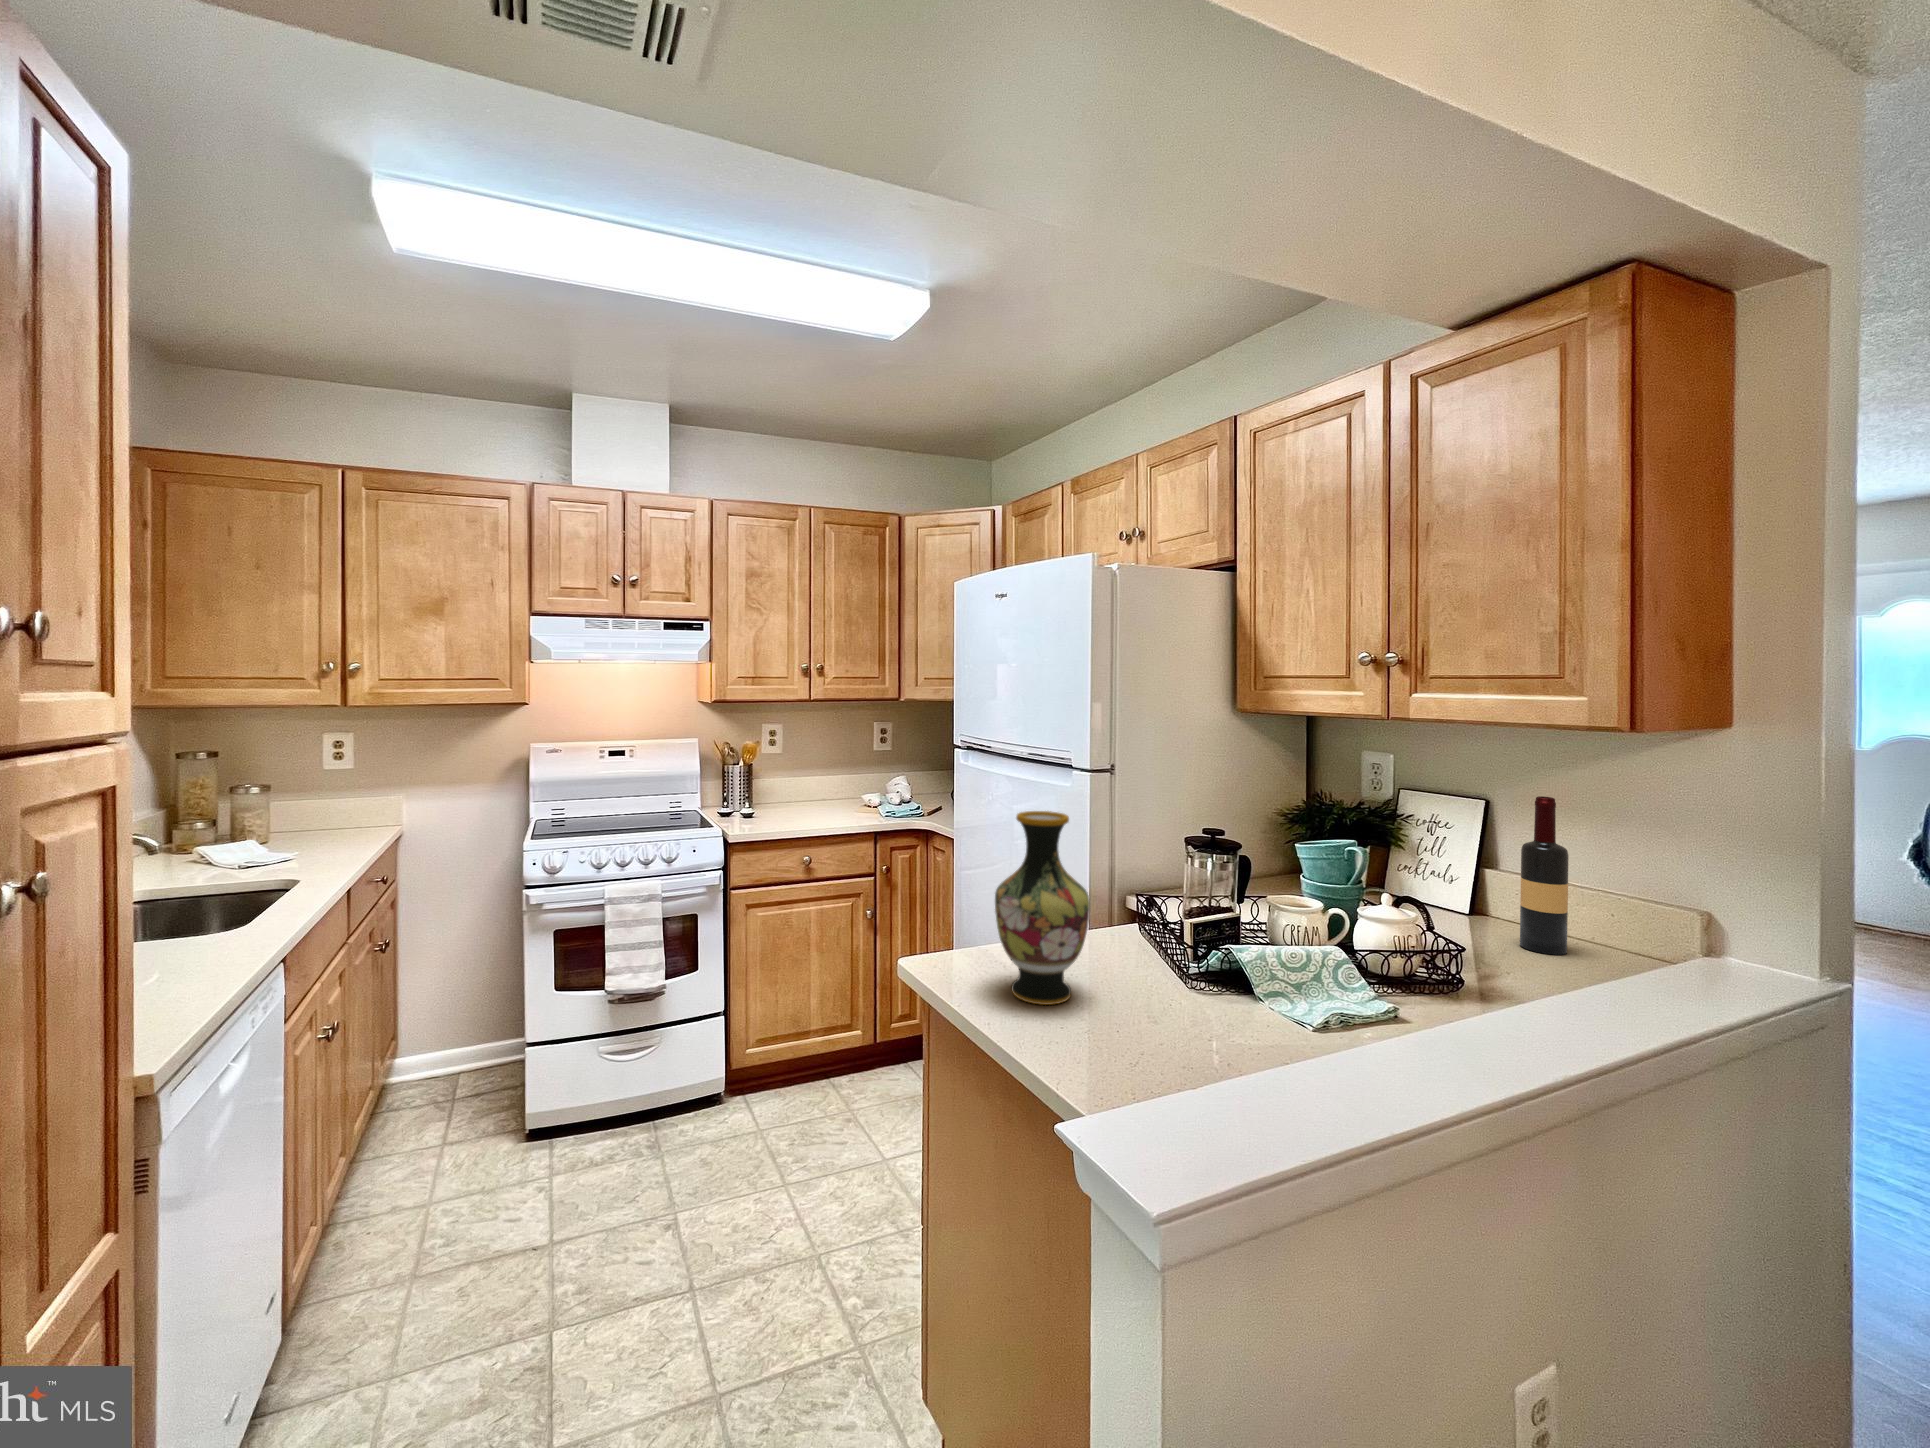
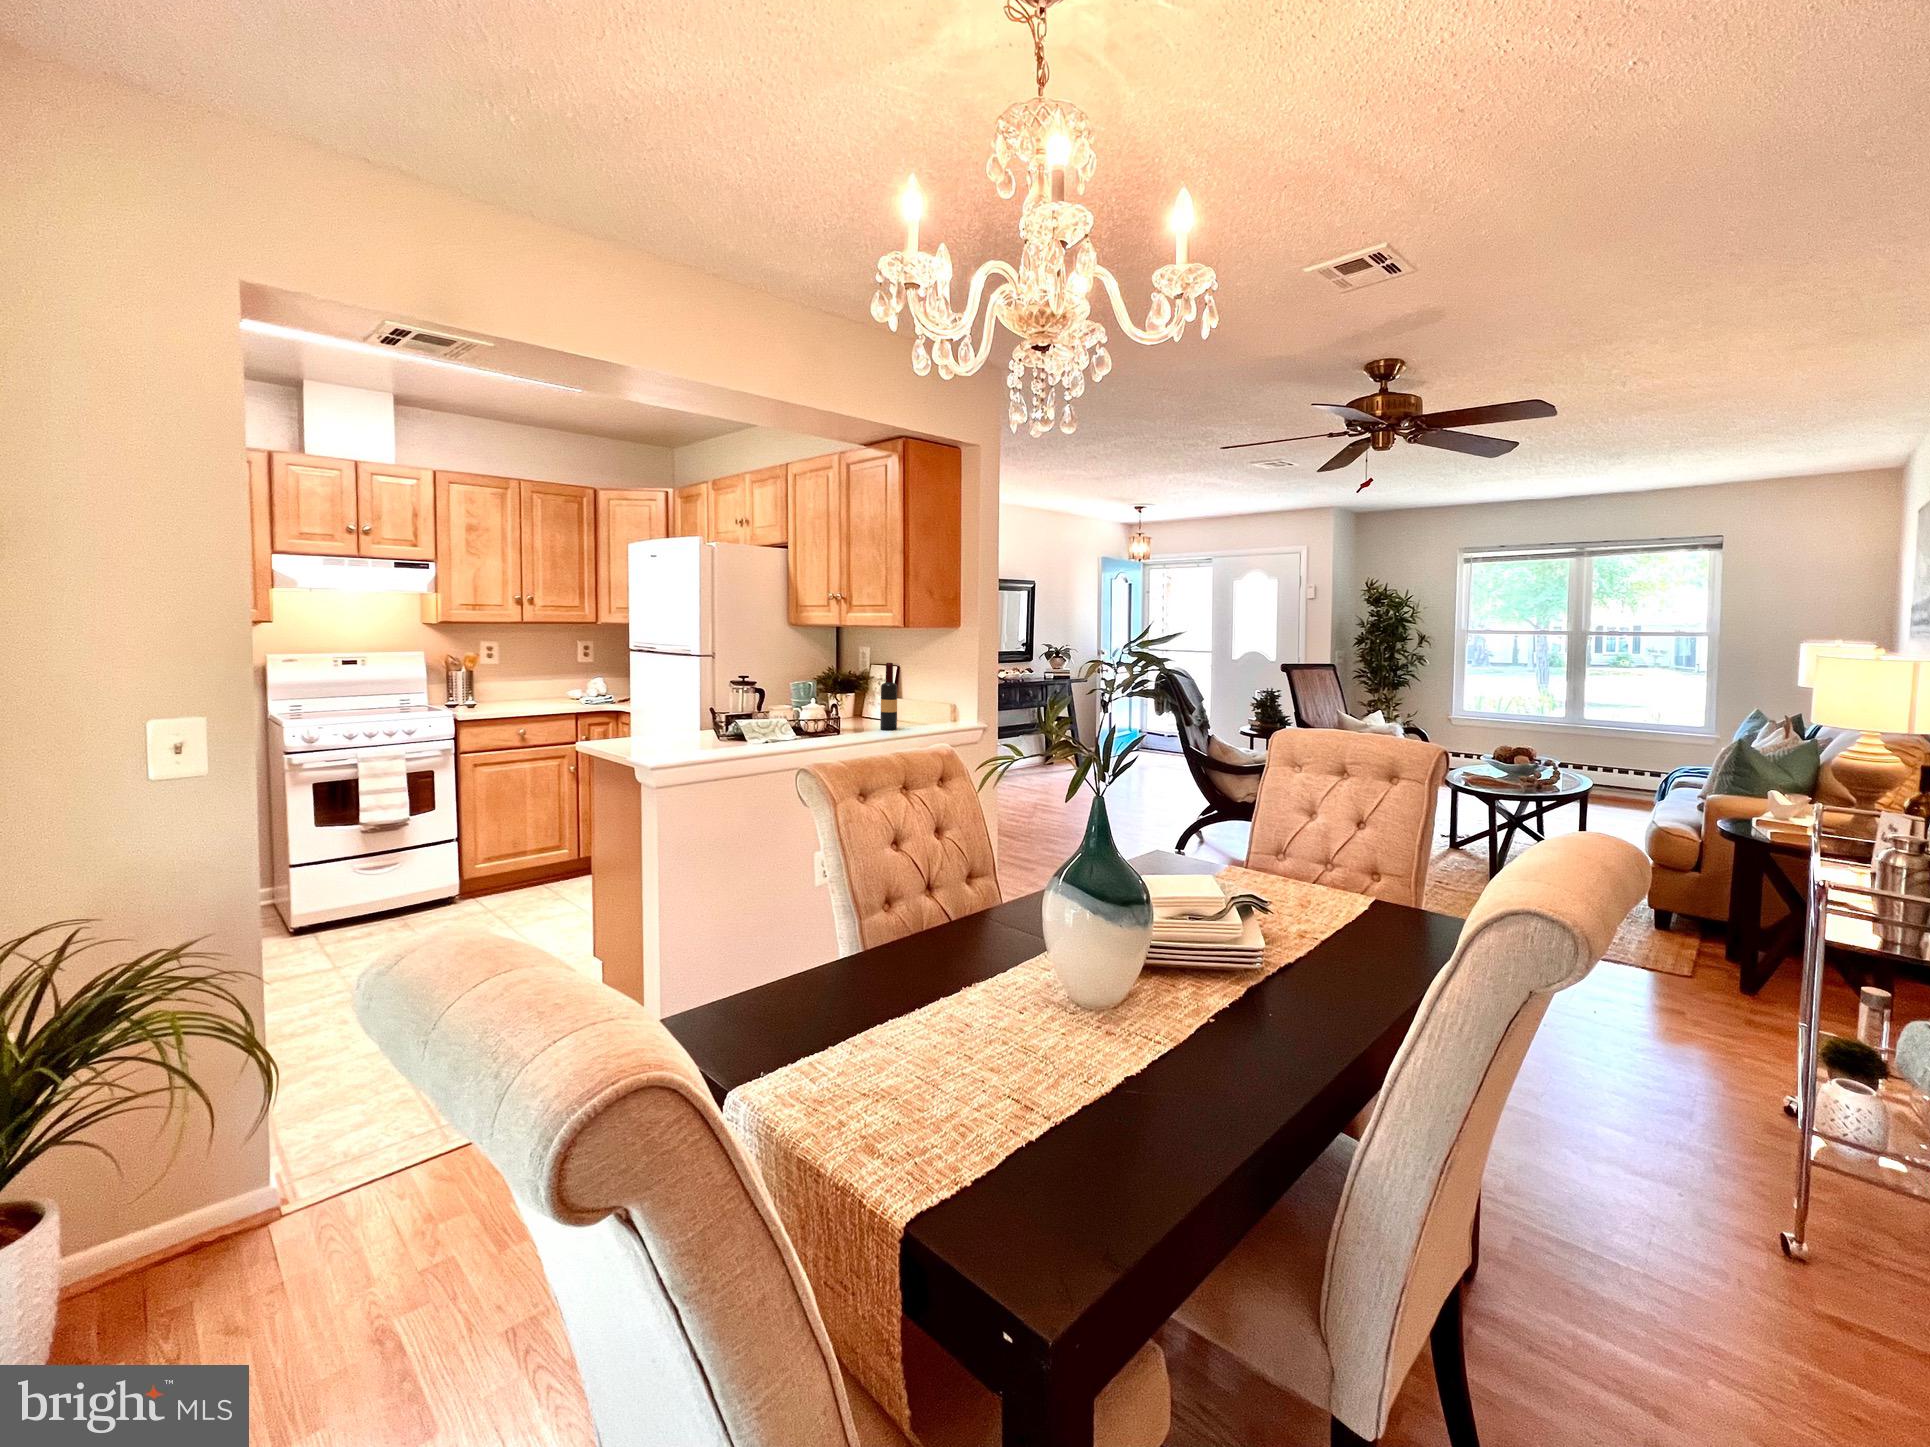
vase: present [995,811,1090,1005] -> none [612,665,658,746]

